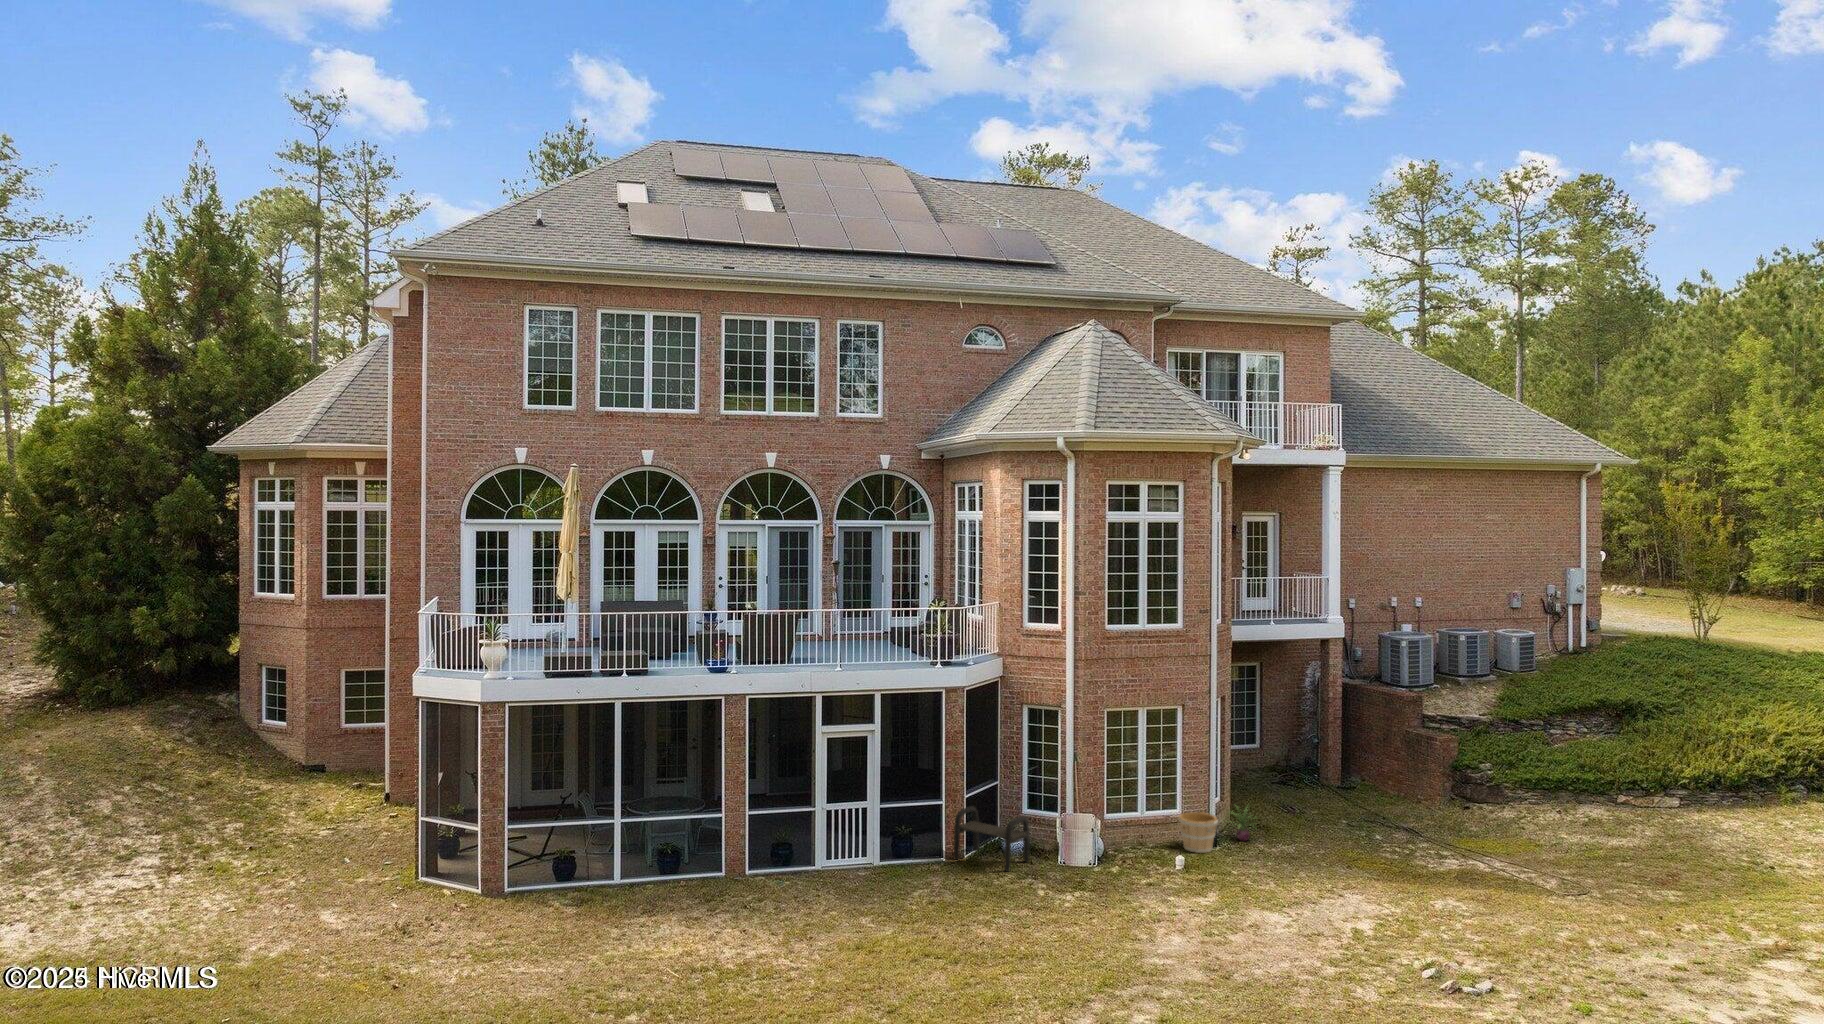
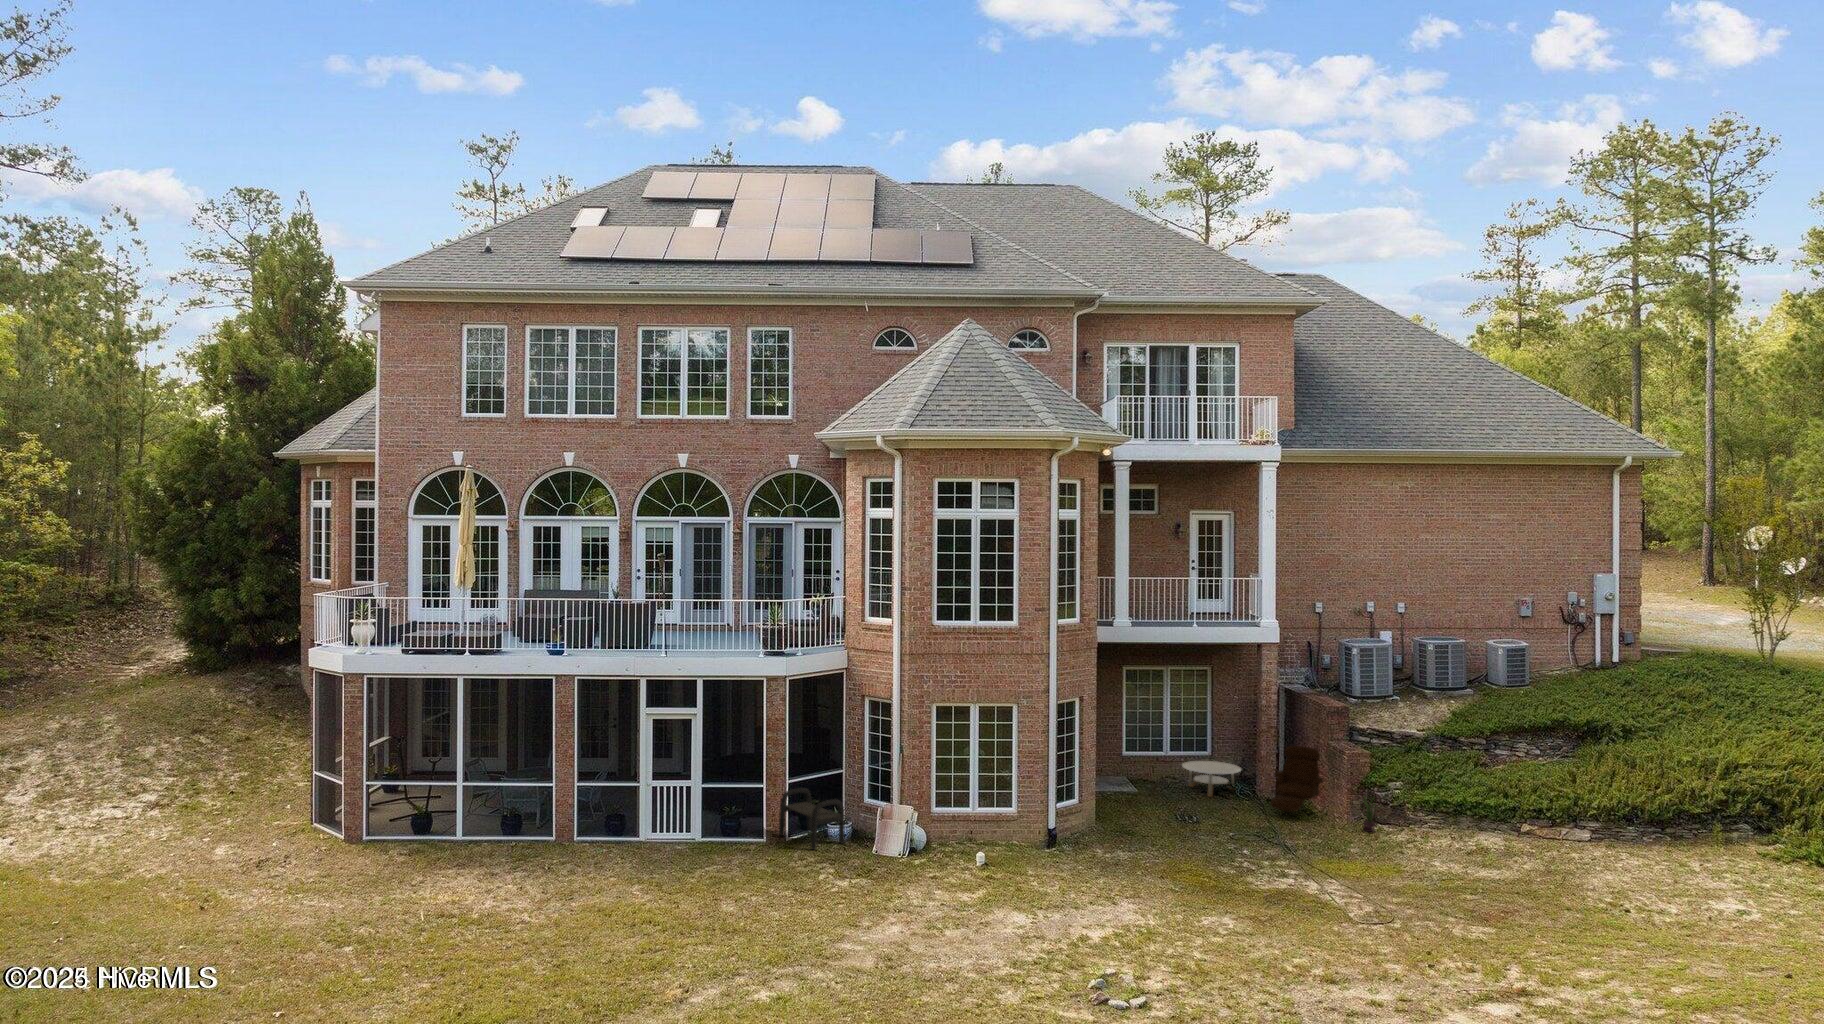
lounge chair: none [1363,735,1414,806] -> present [1270,746,1324,818]
round table: none [1262,754,1321,789] -> present [1182,761,1241,797]
decorative plant: present [1233,807,1251,841] -> present [1354,799,1376,832]
wooden bucket: present [1178,812,1218,853] -> none [1003,809,1041,849]

